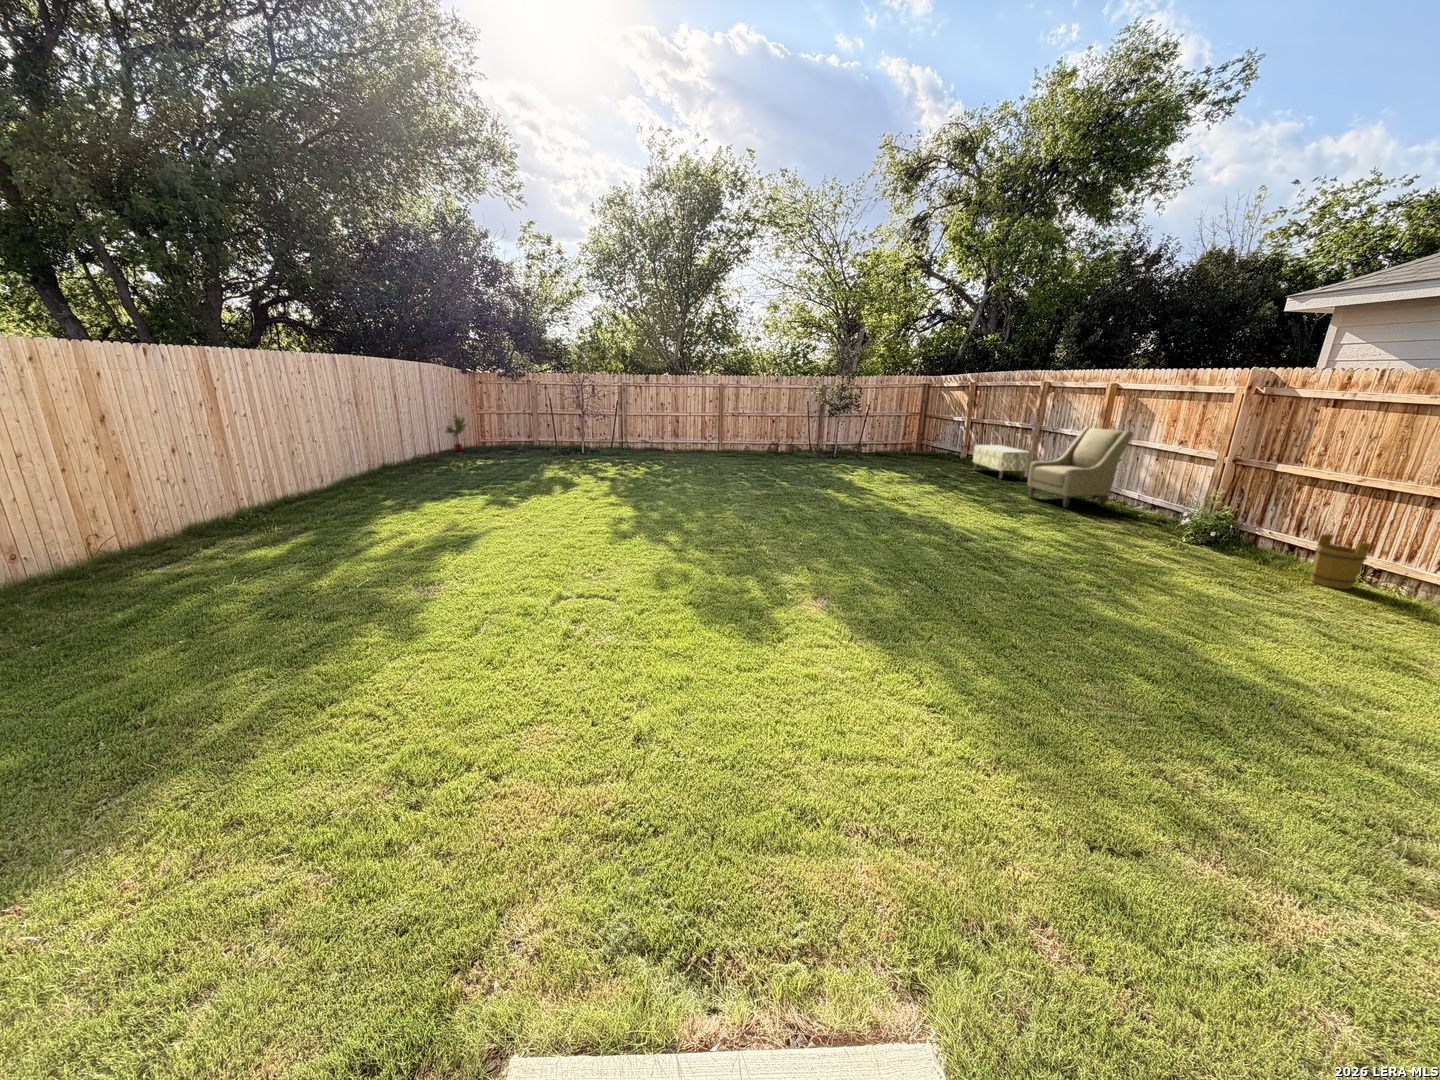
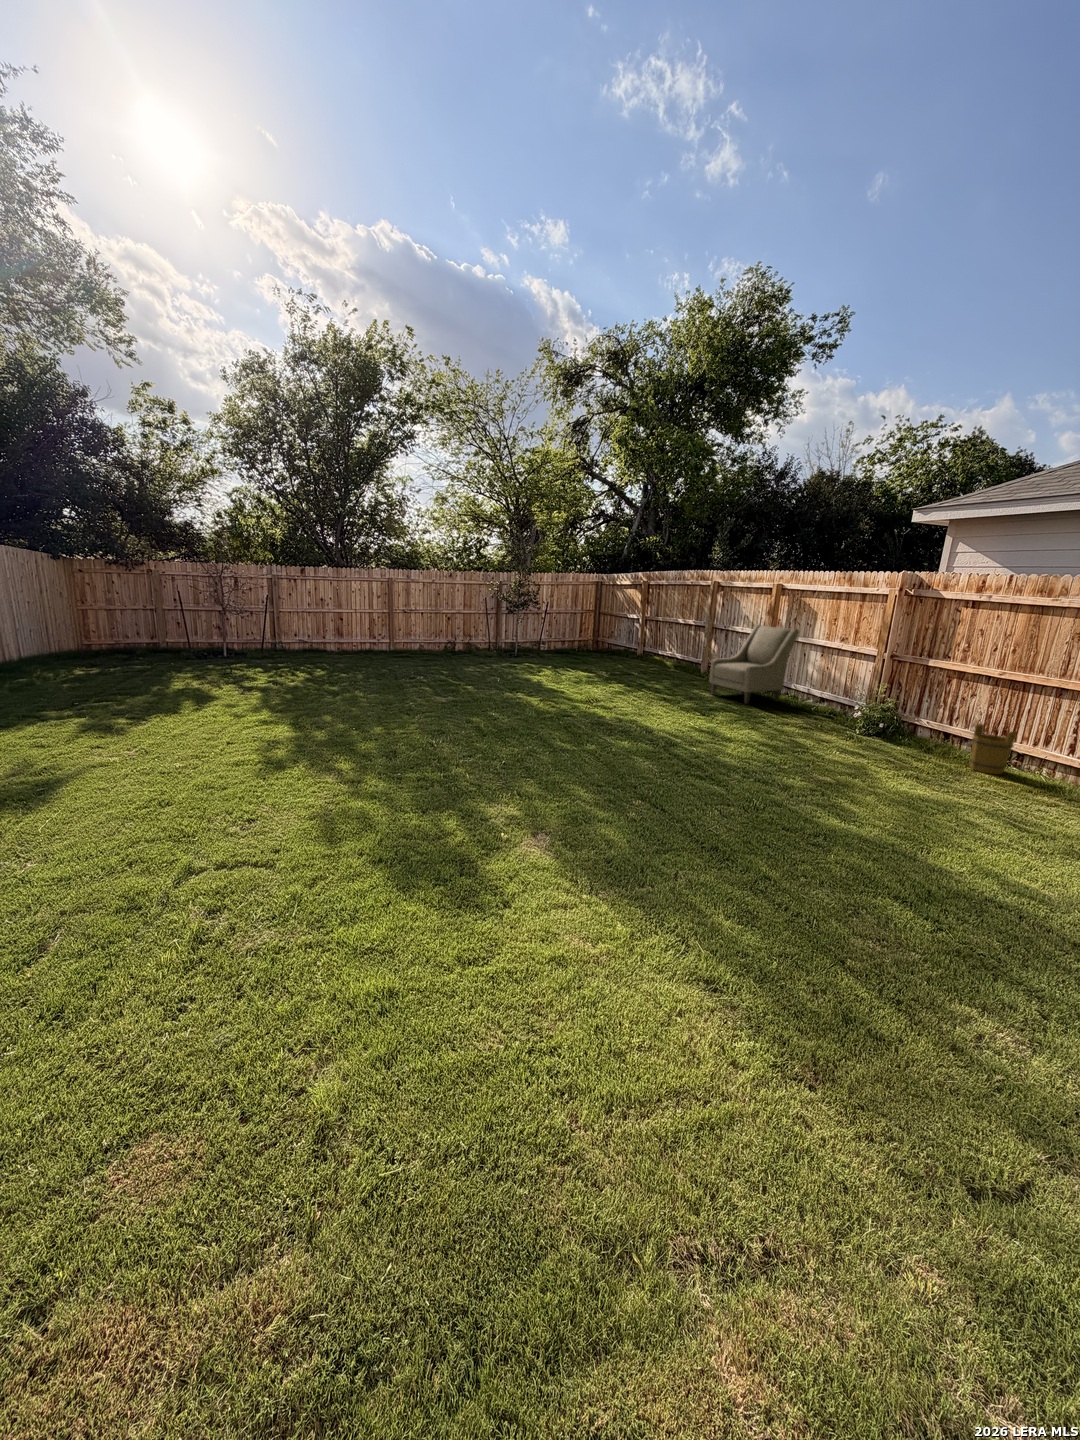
potted tree: present [445,414,467,451] -> none [24,610,61,658]
bench: present [973,445,1030,479] -> none [652,642,705,676]

